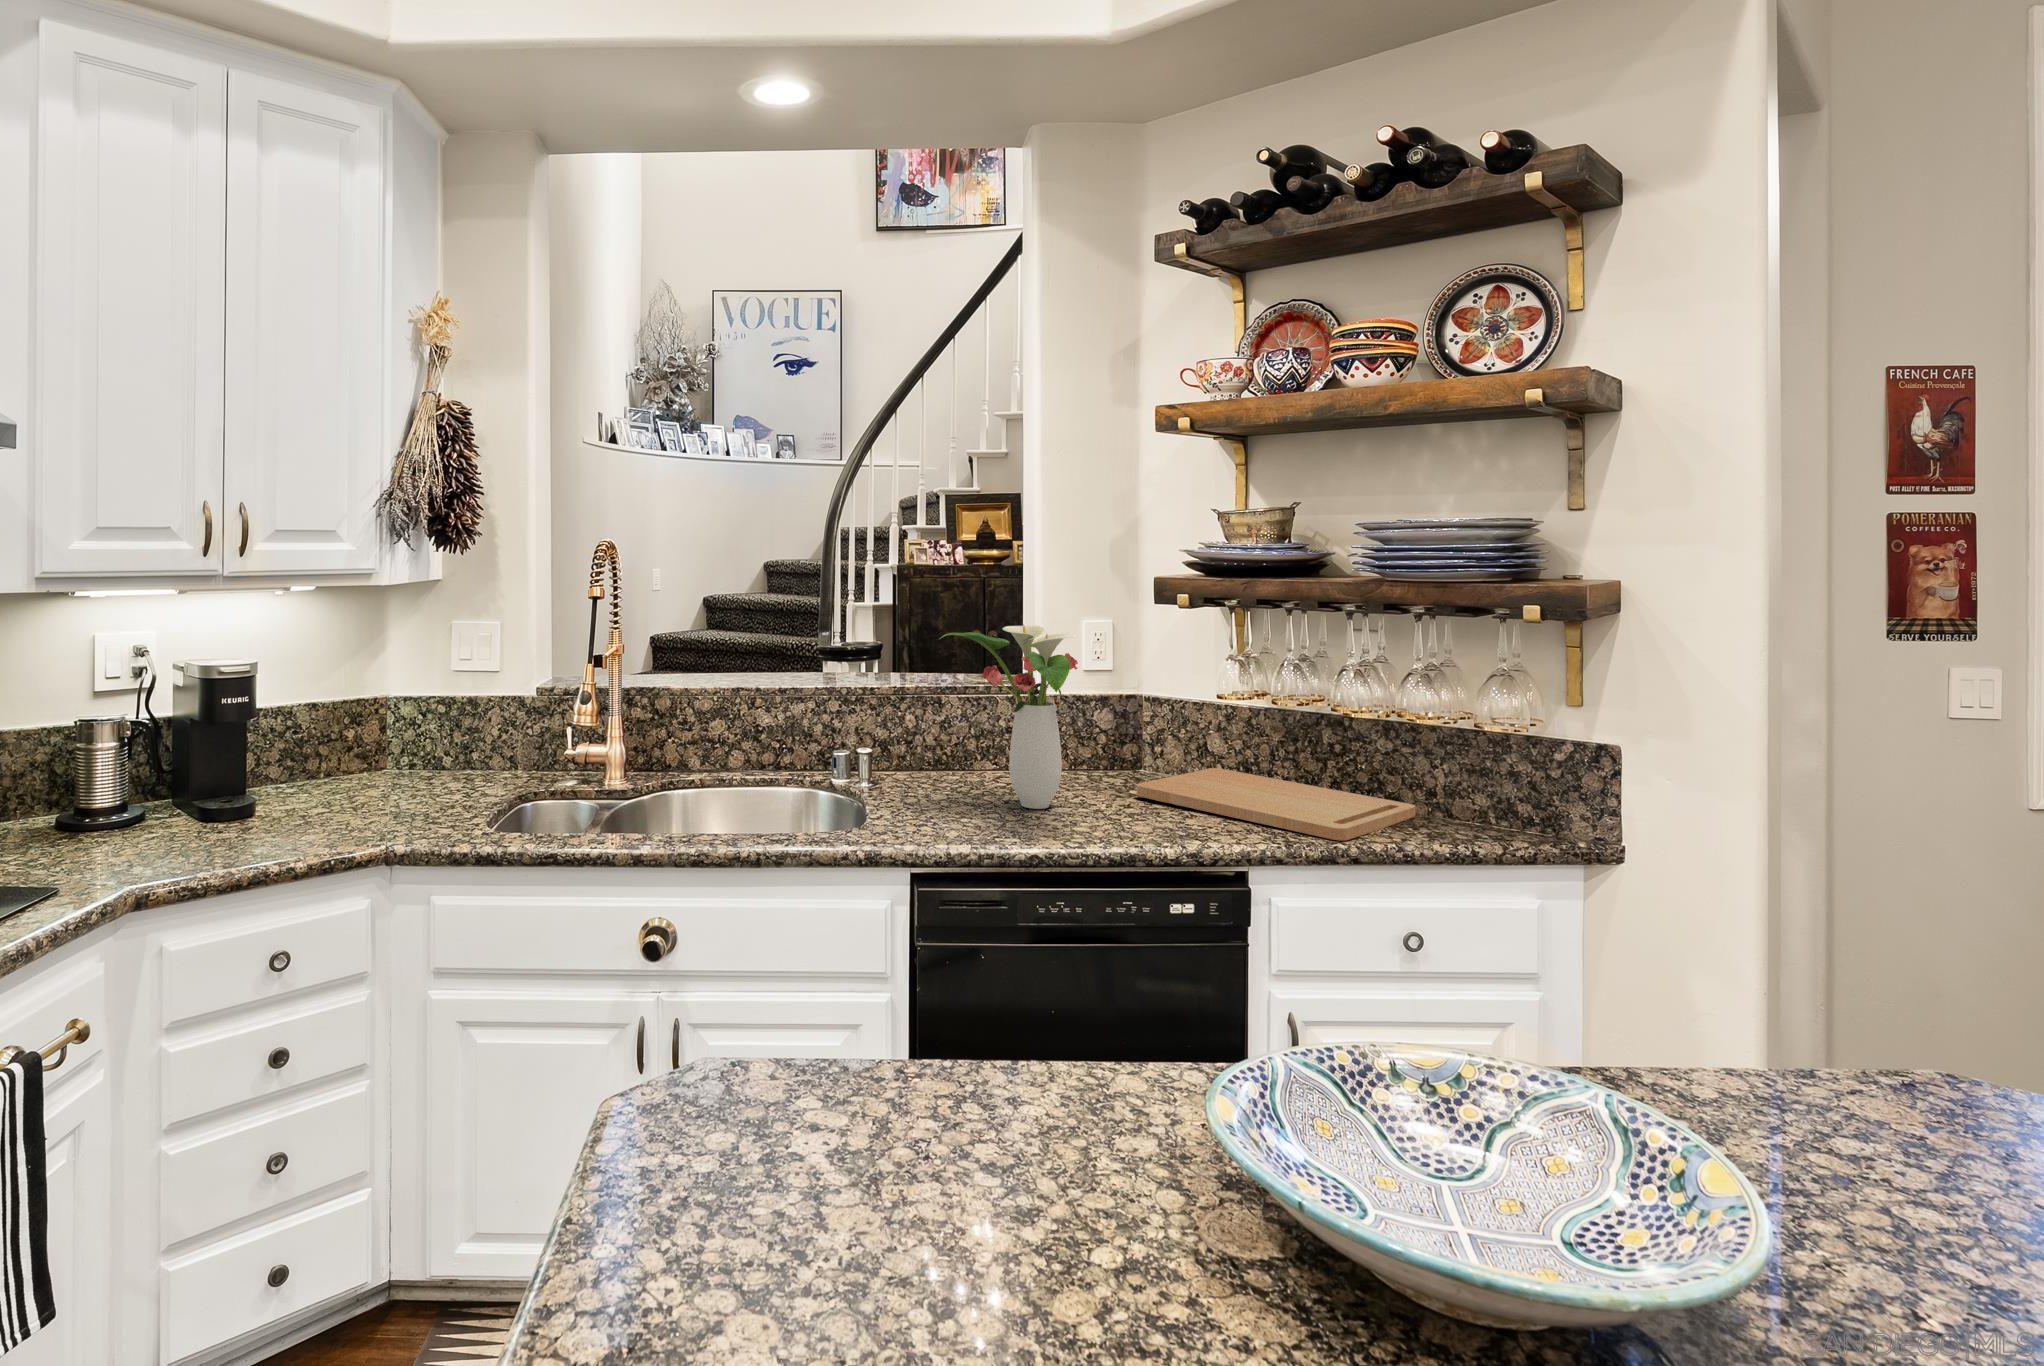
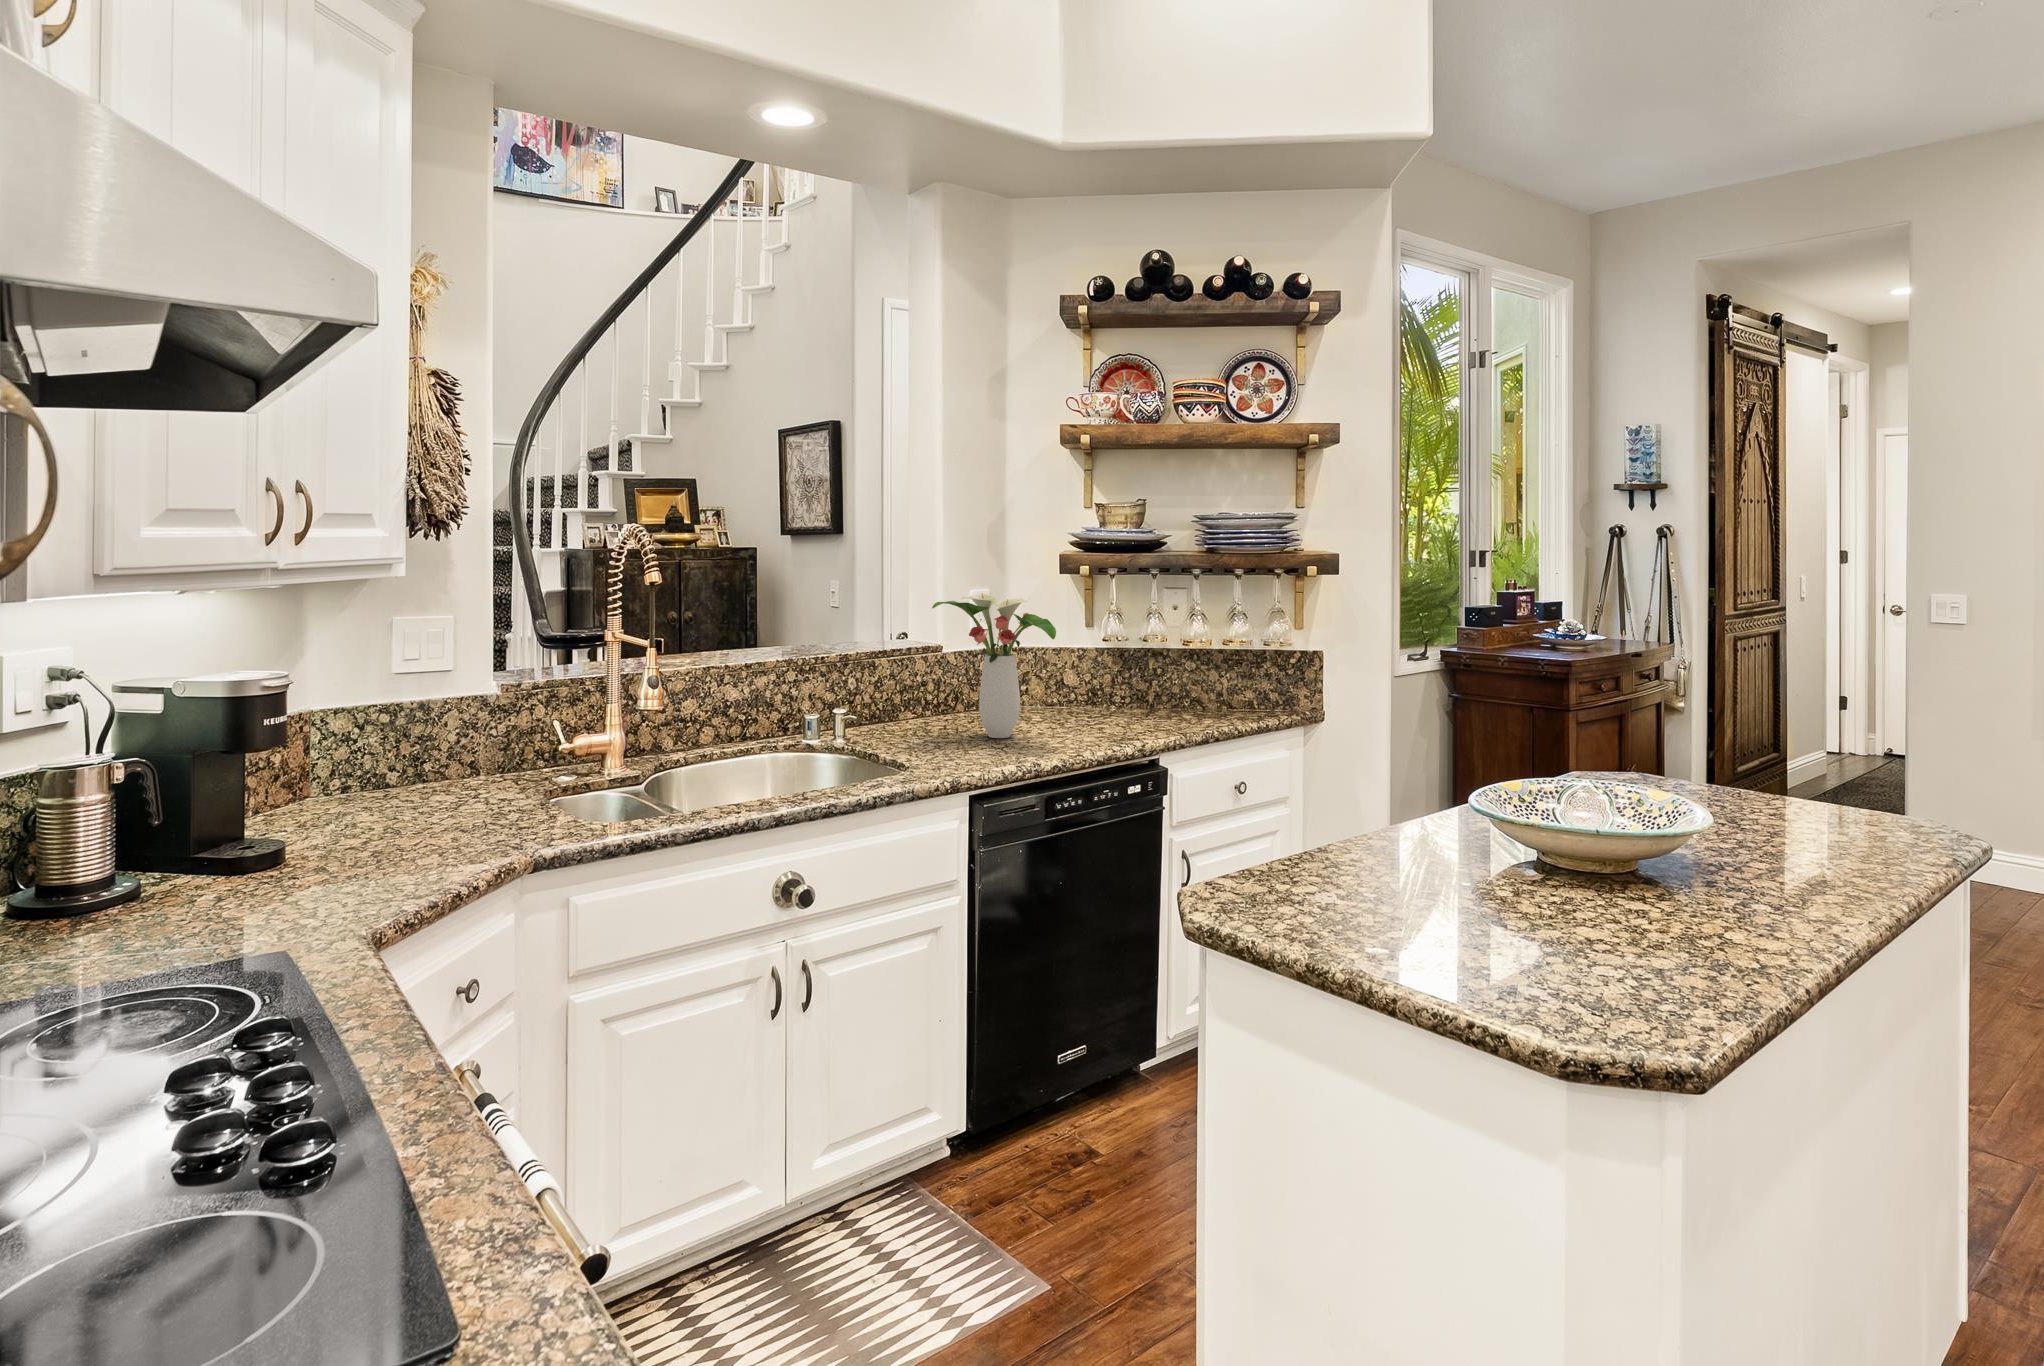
cutting board: present [1136,768,1416,841] -> none [1050,699,1218,728]

